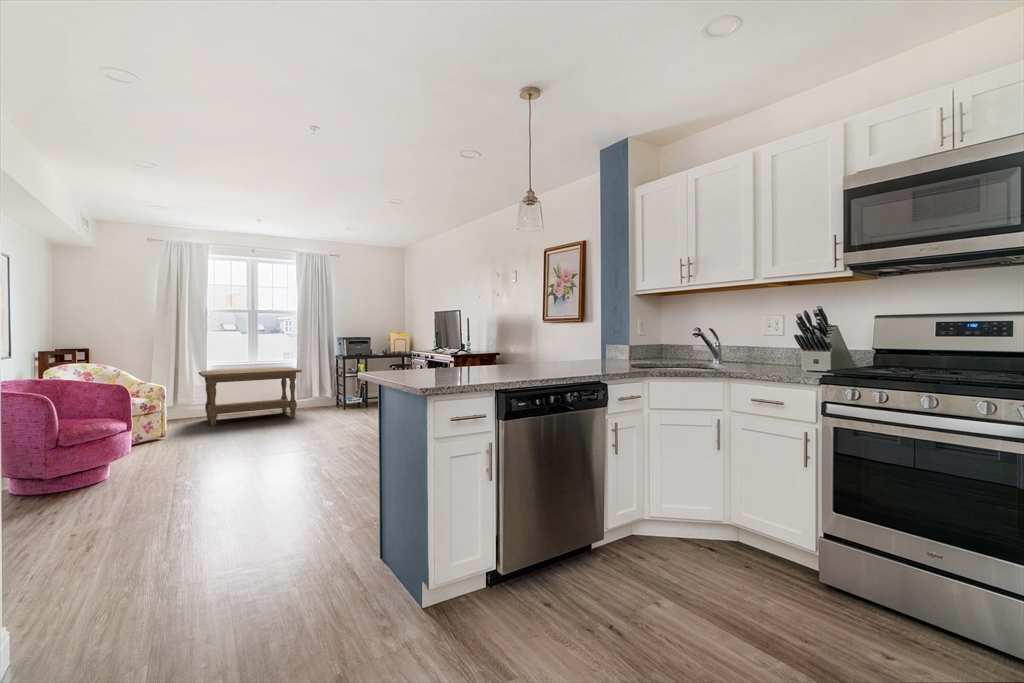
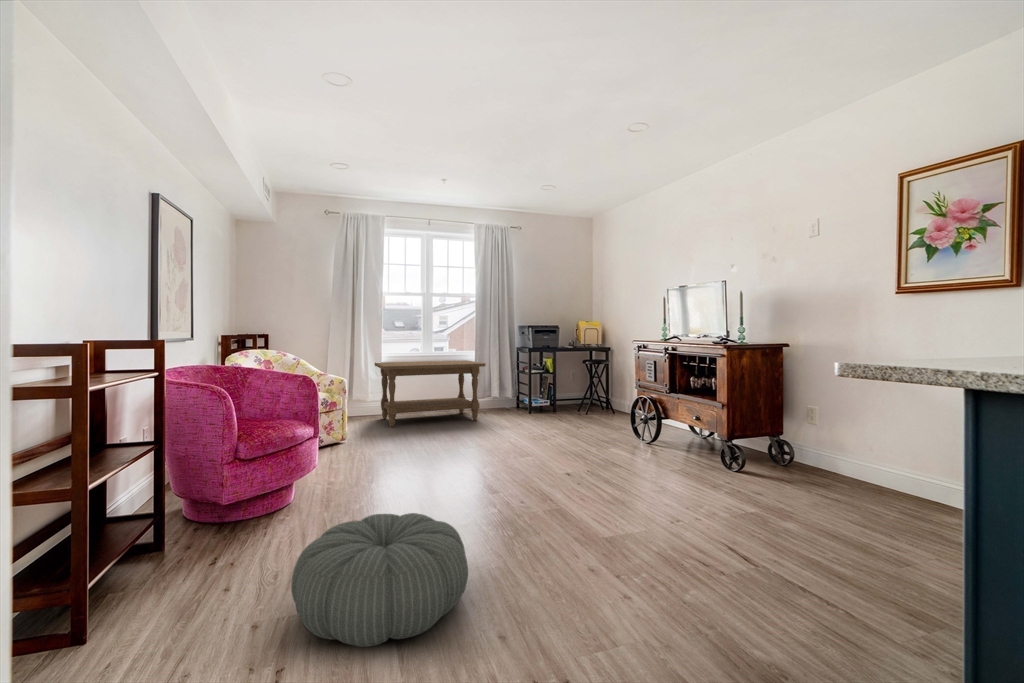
pouf: none [100,468,223,534] -> present [291,513,468,647]

